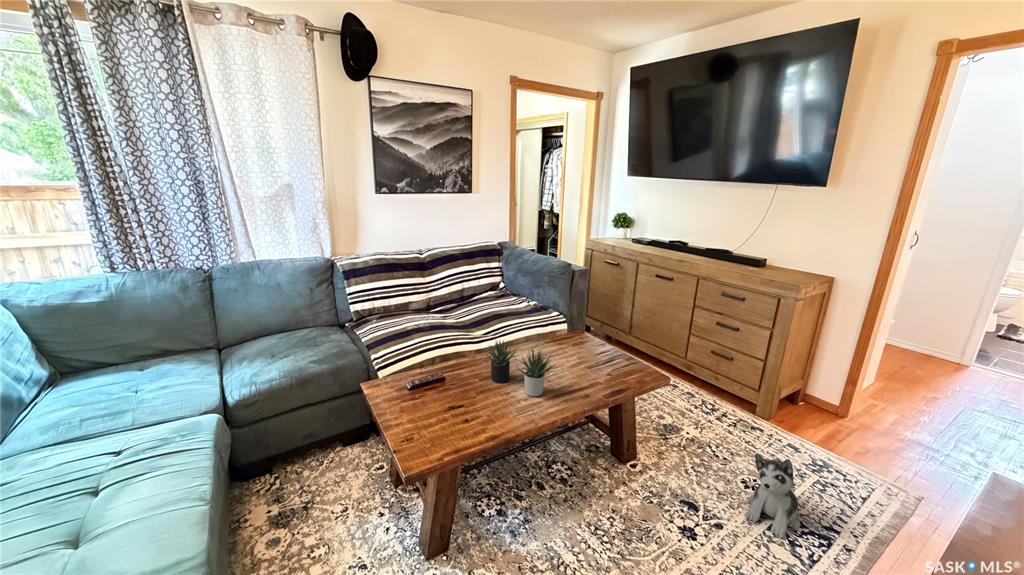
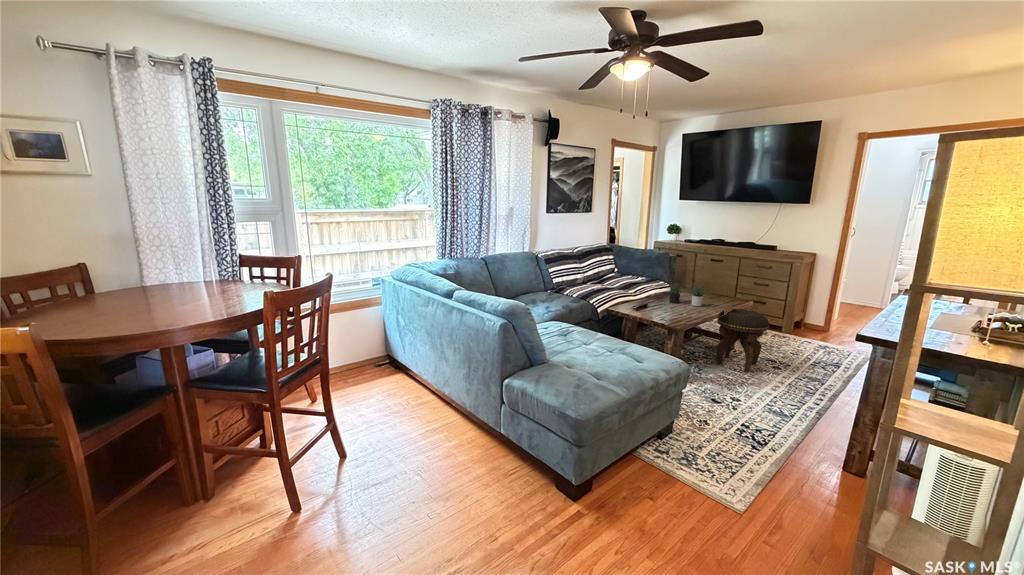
footstool: none [573,399,675,546] -> present [716,309,769,372]
plush toy: present [745,453,800,538] -> none [795,330,822,367]

